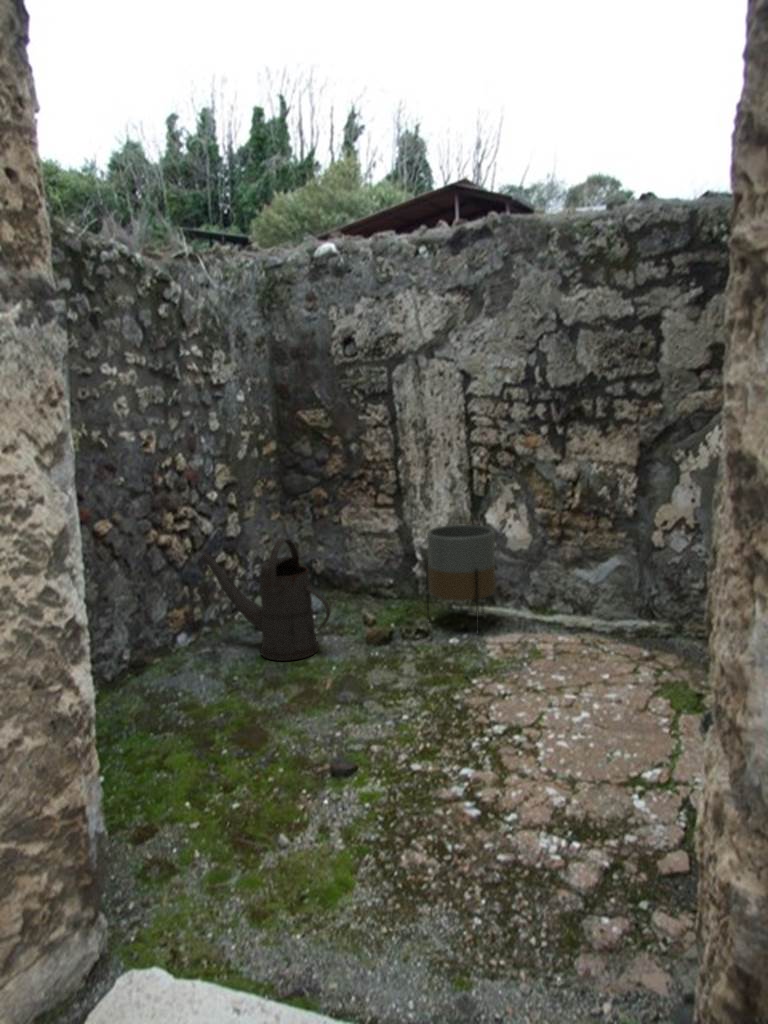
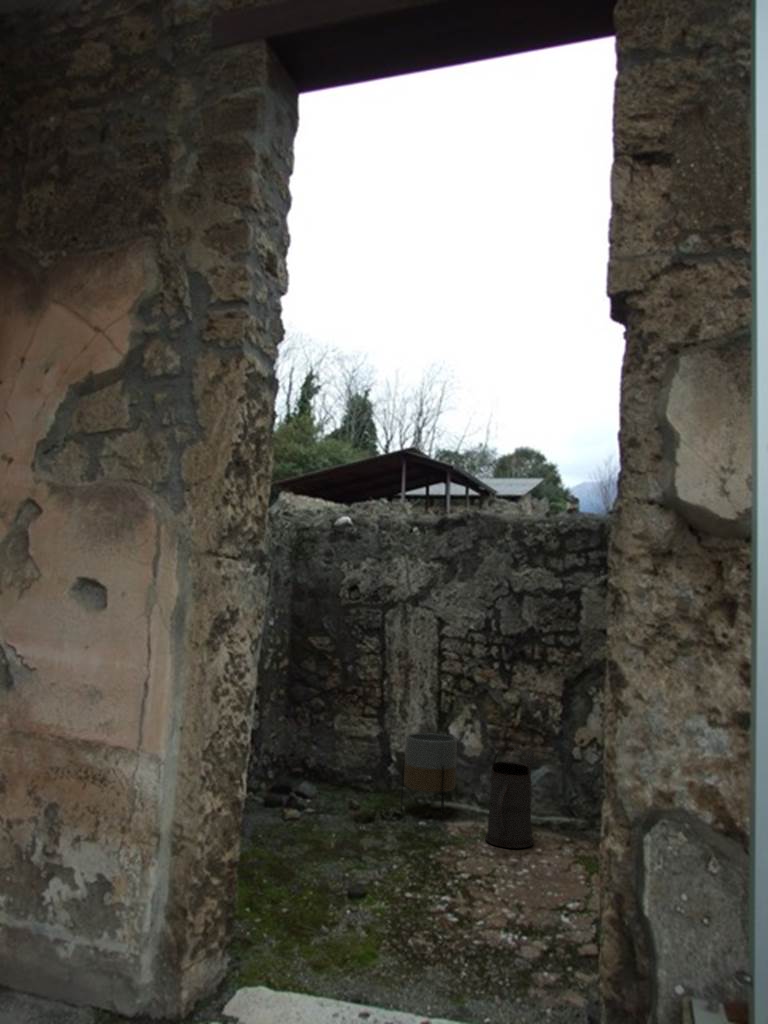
watering can: present [203,538,330,661] -> present [485,745,534,848]

